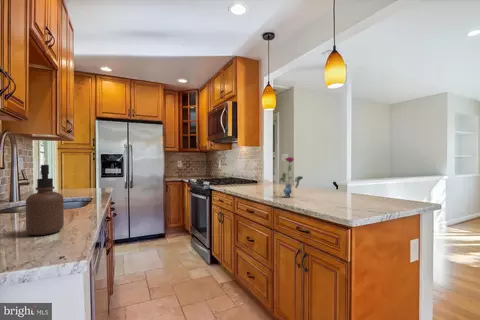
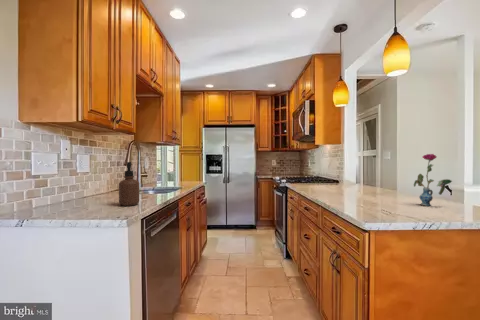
vase: present [280,157,303,197] -> present [414,154,452,206]

